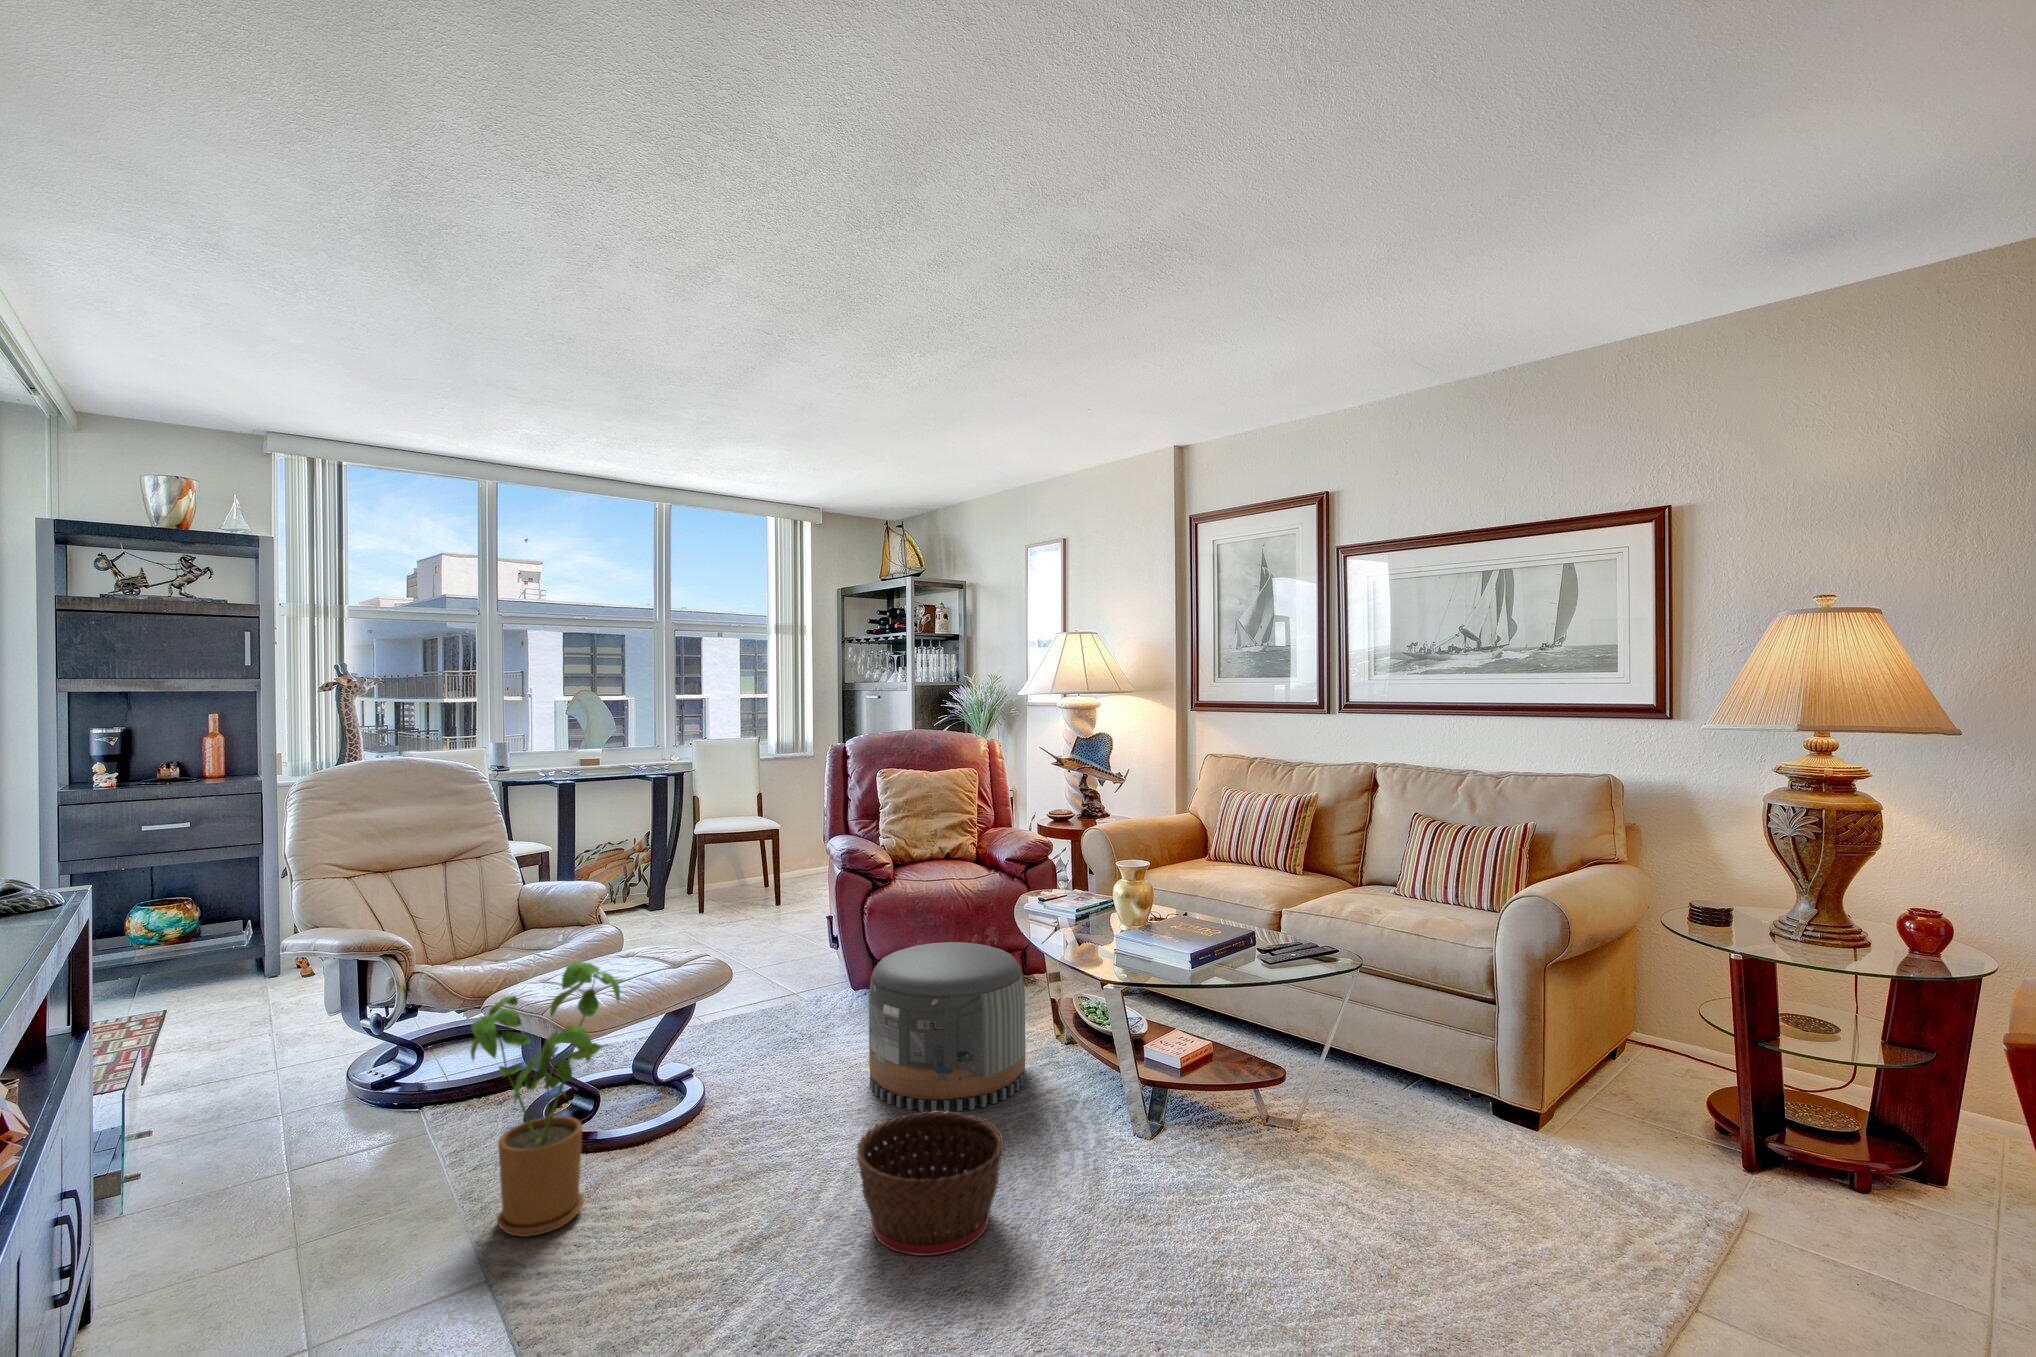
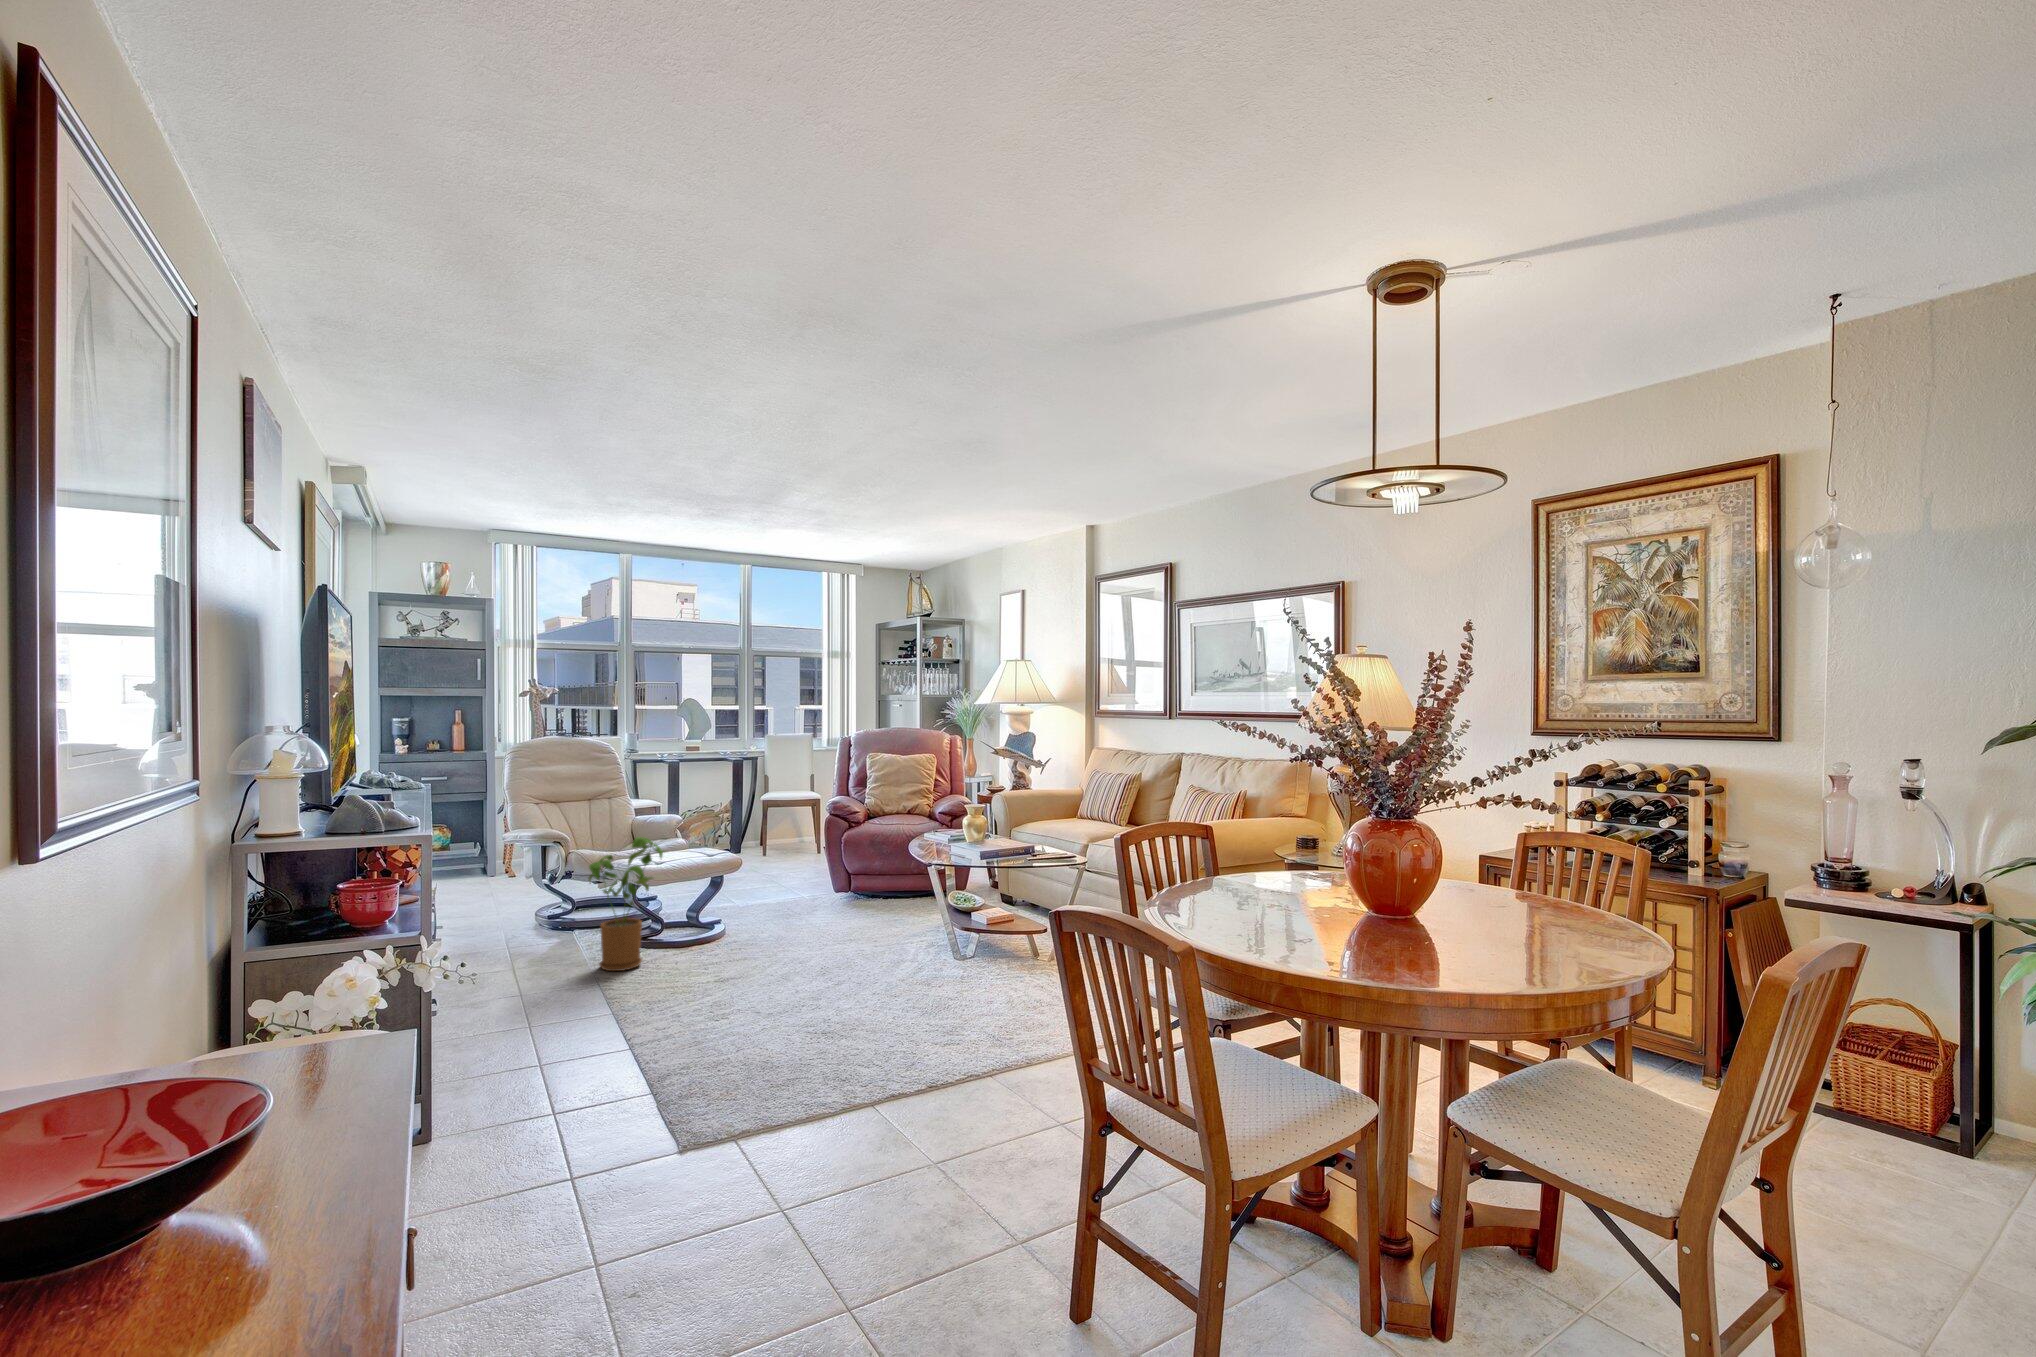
pouf: present [869,942,1025,1112] -> none [815,854,910,945]
basket: present [857,1110,1004,1256] -> none [771,927,850,987]

